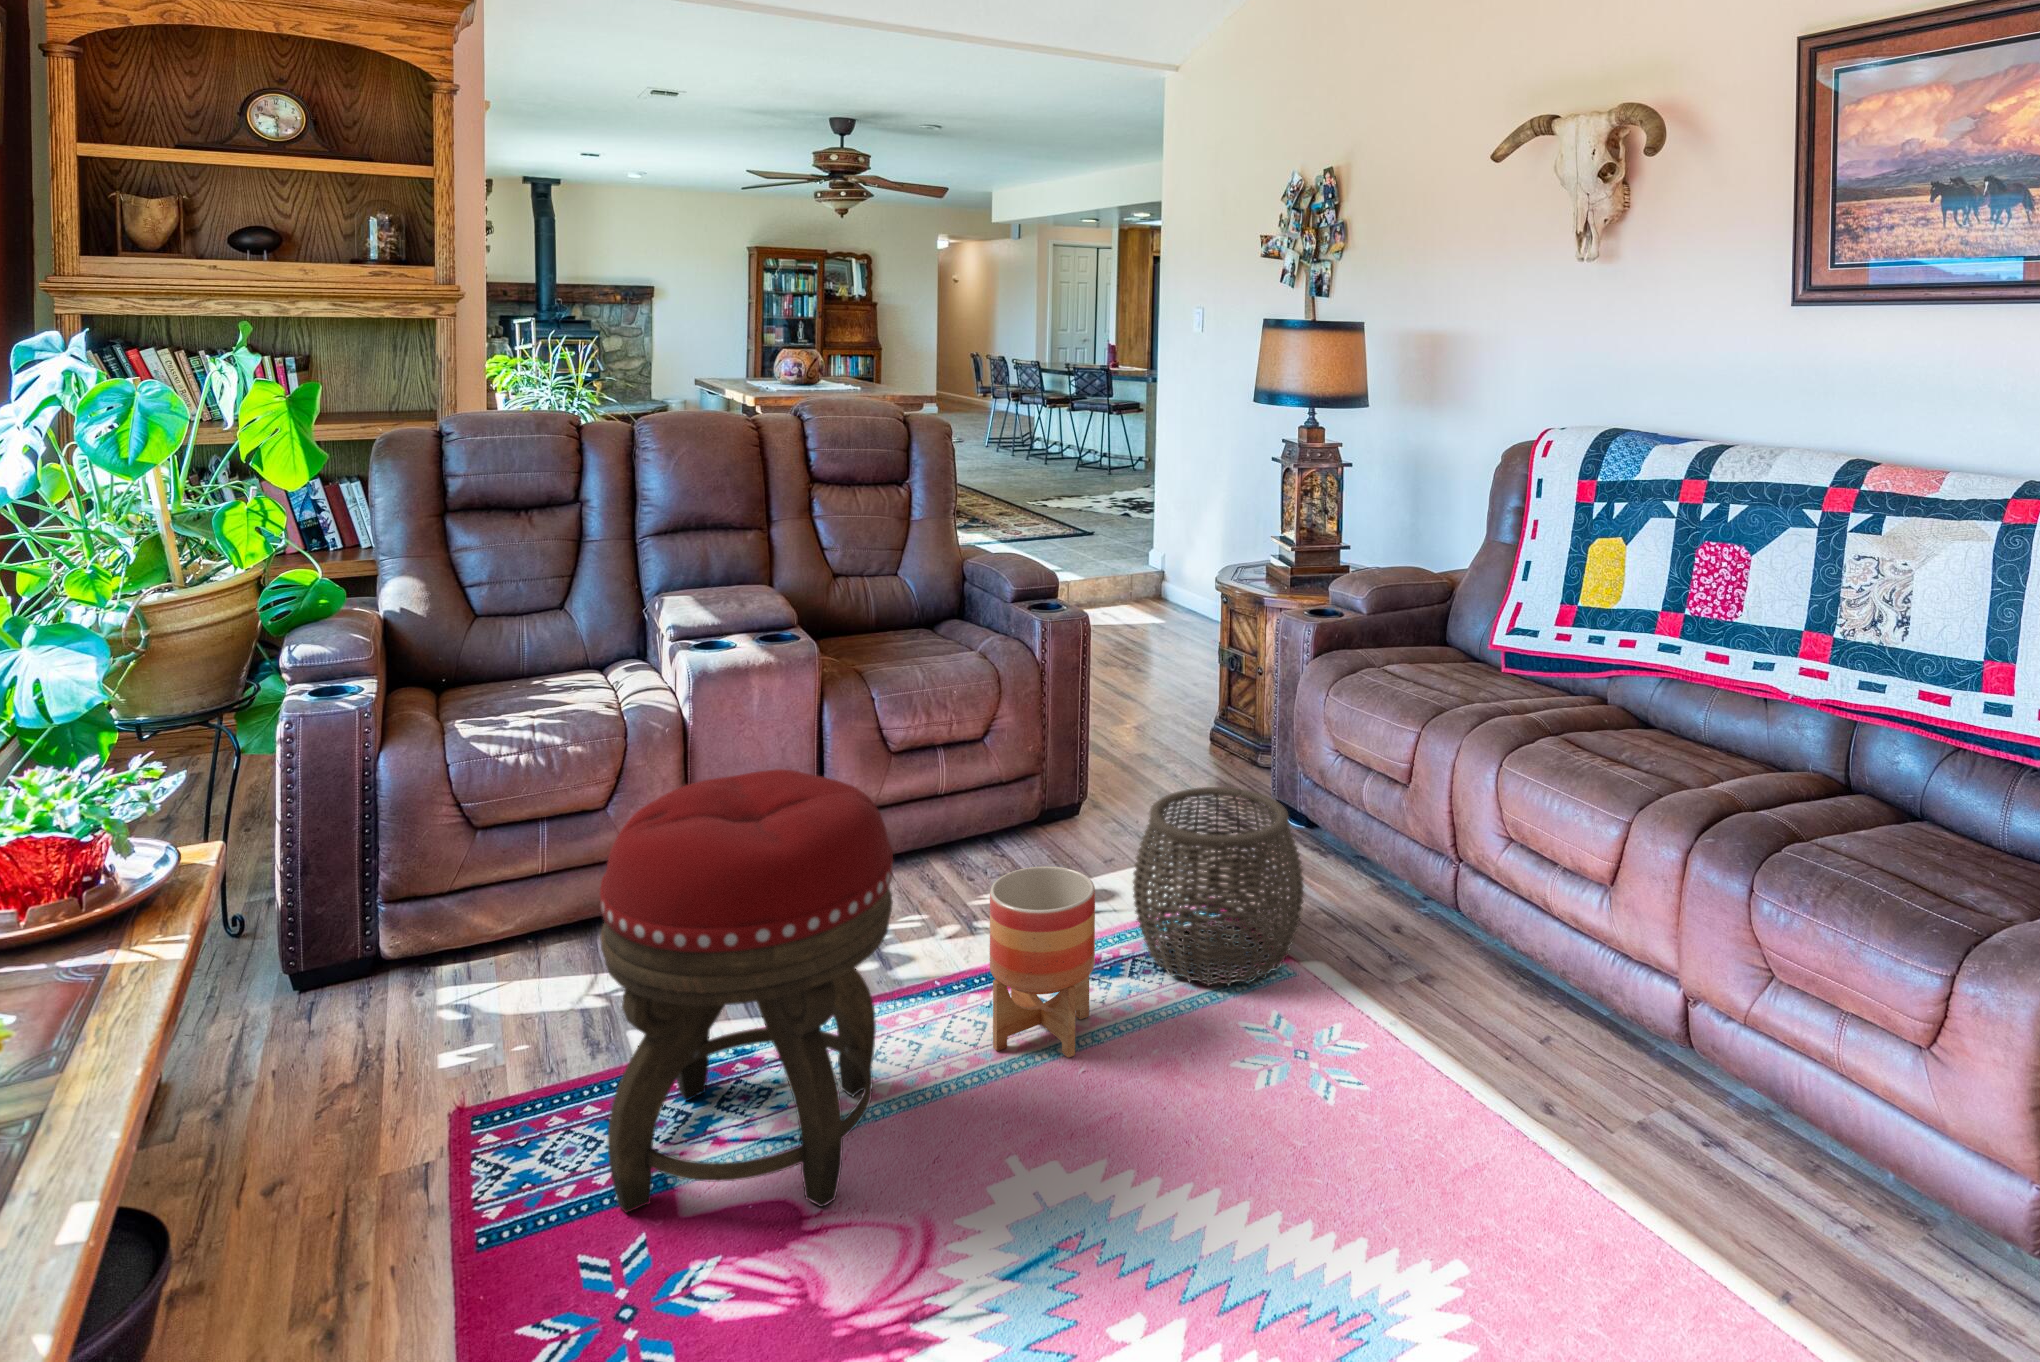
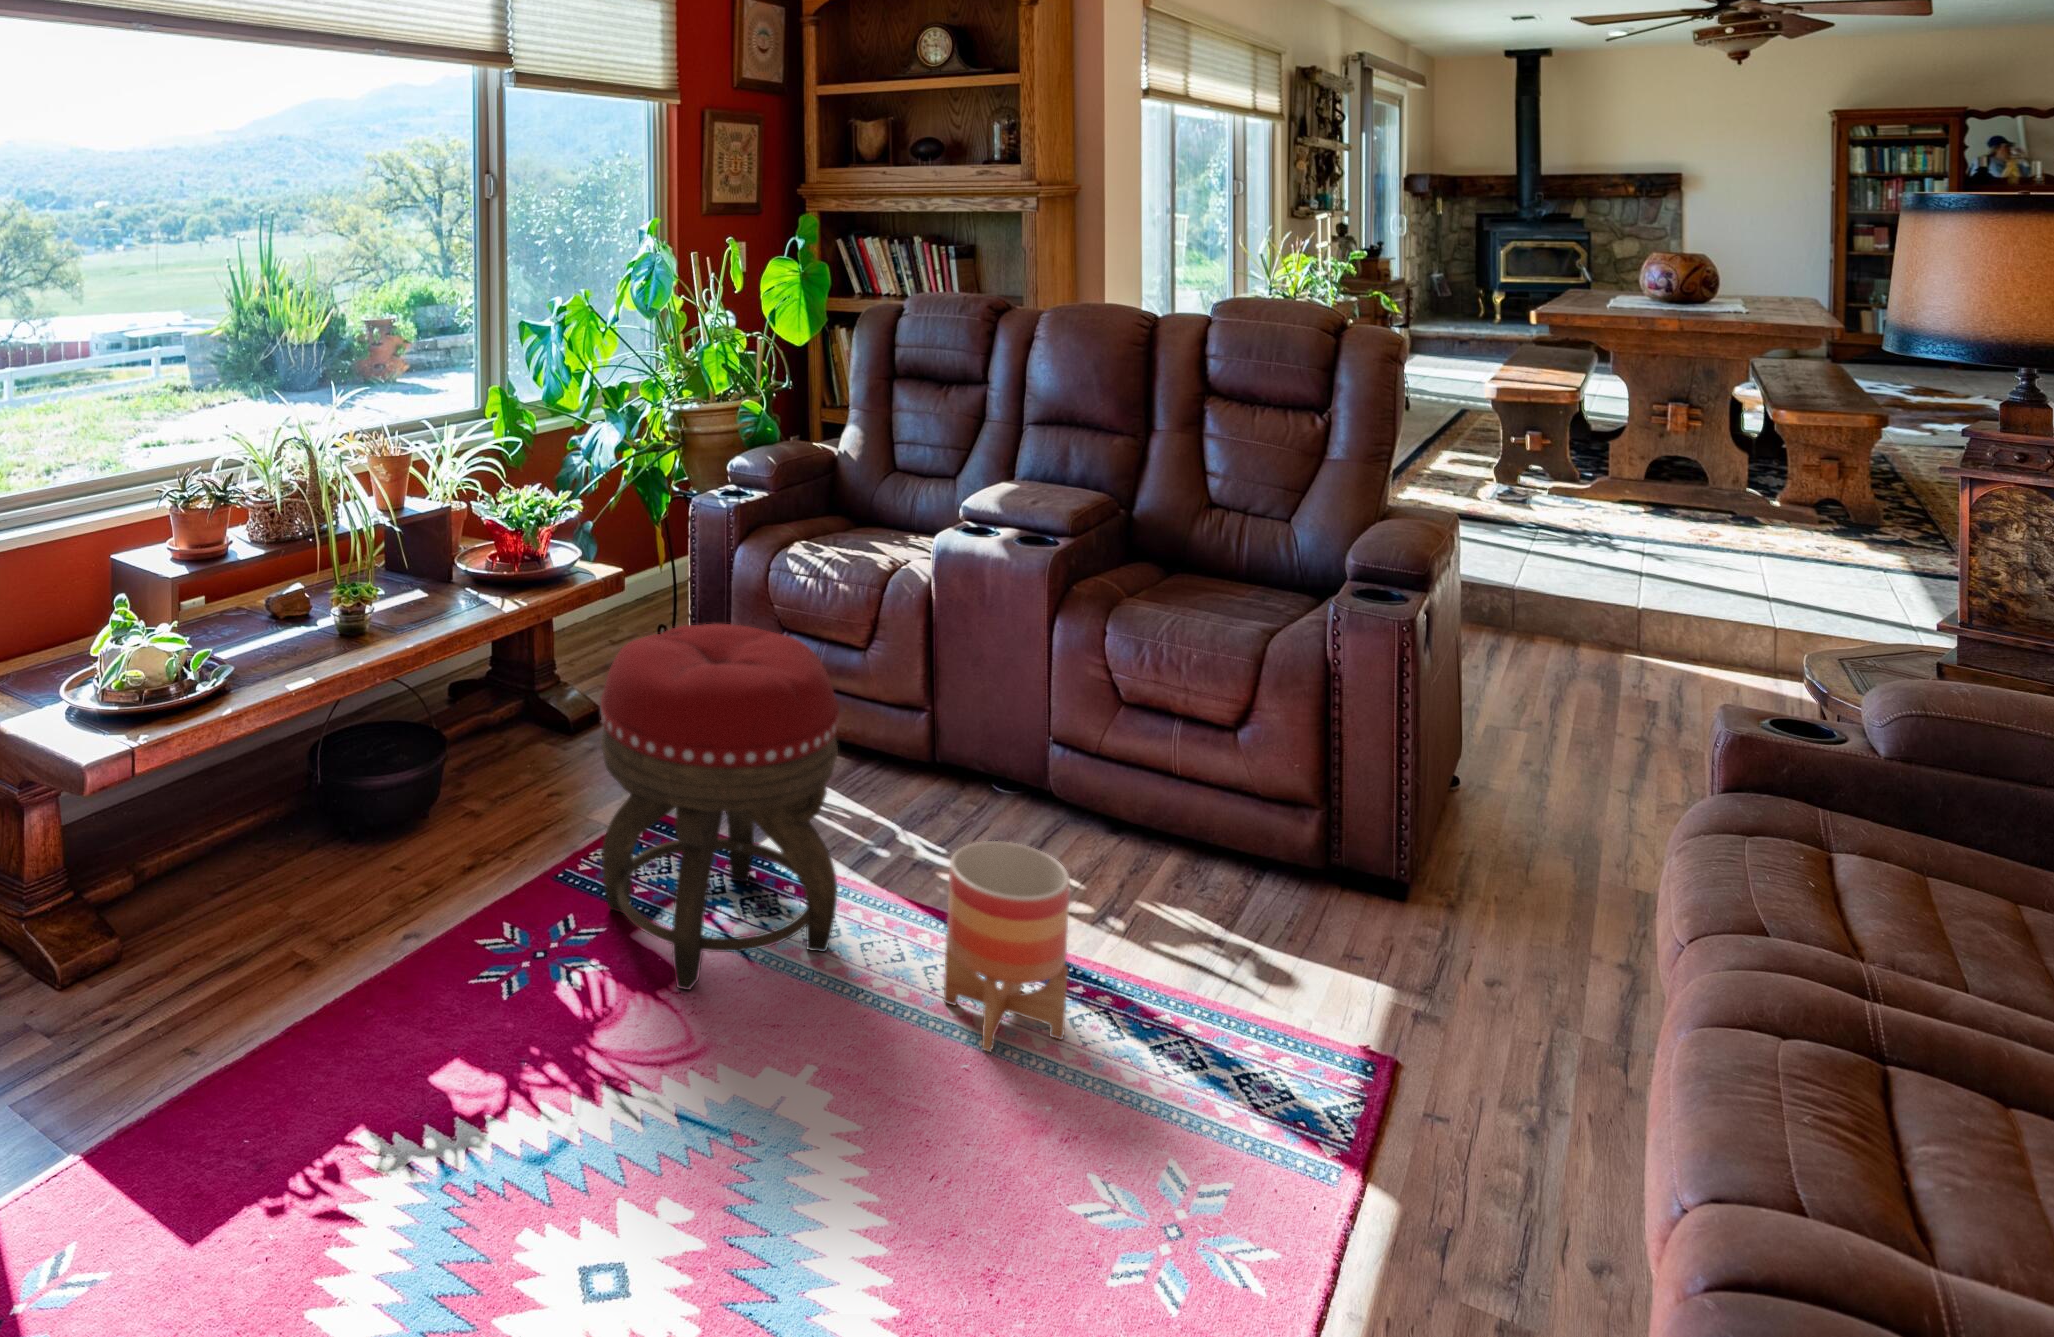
woven basket: present [1133,787,1304,986] -> none [1181,872,1443,1163]

